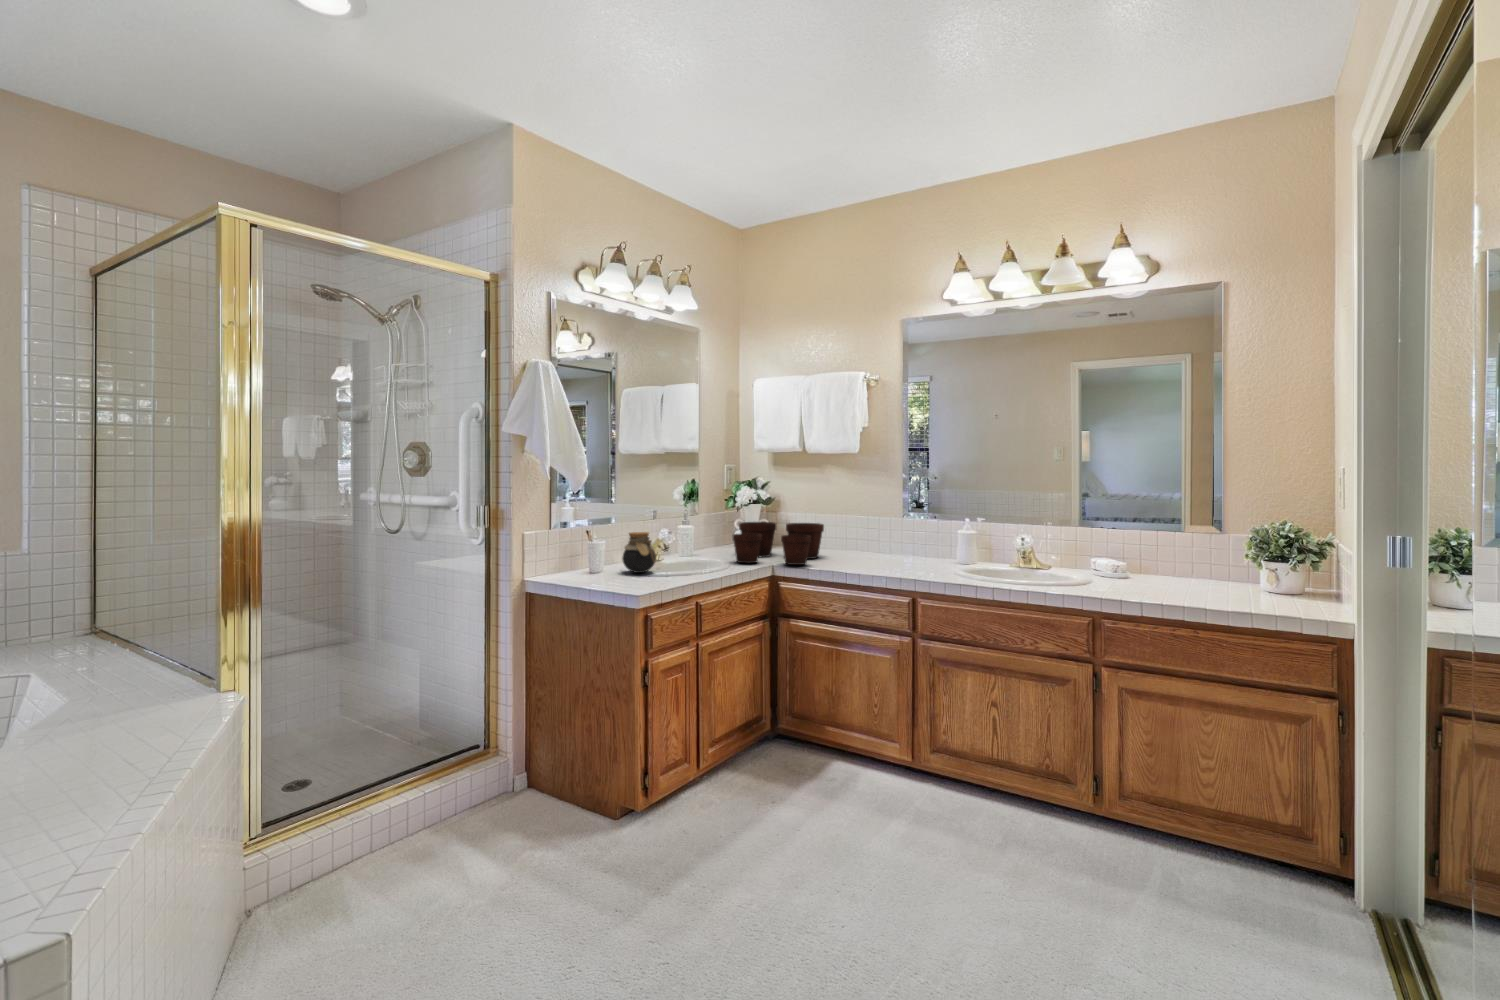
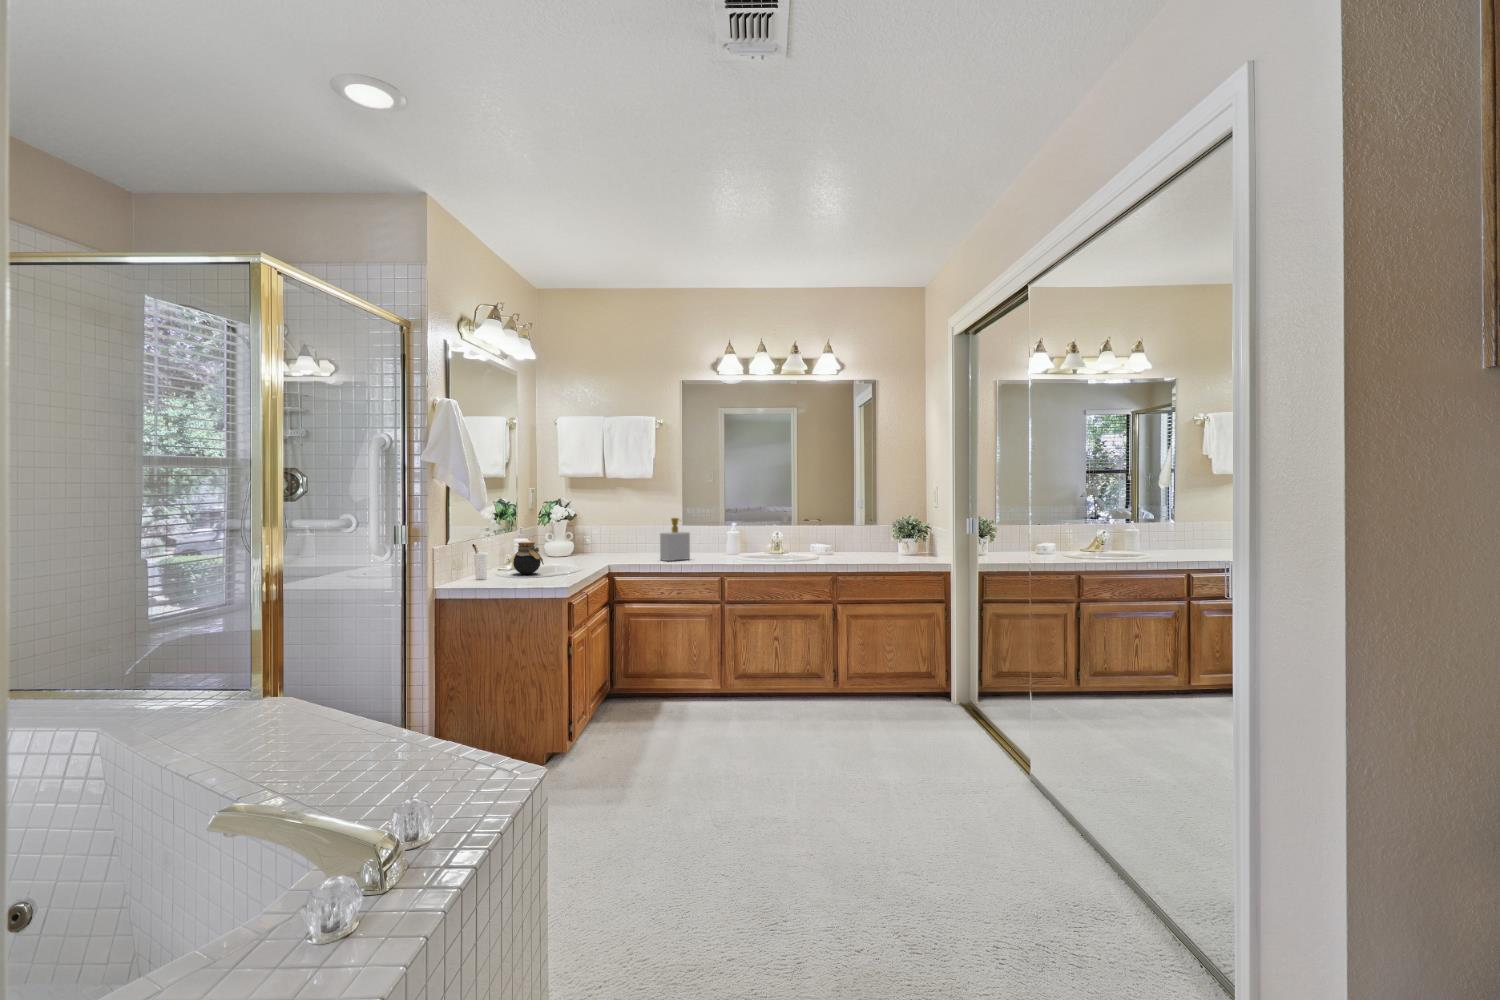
soap bottle: none [847,508,890,567] -> present [660,518,690,561]
flower pot: present [733,522,824,565] -> none [568,532,638,564]

